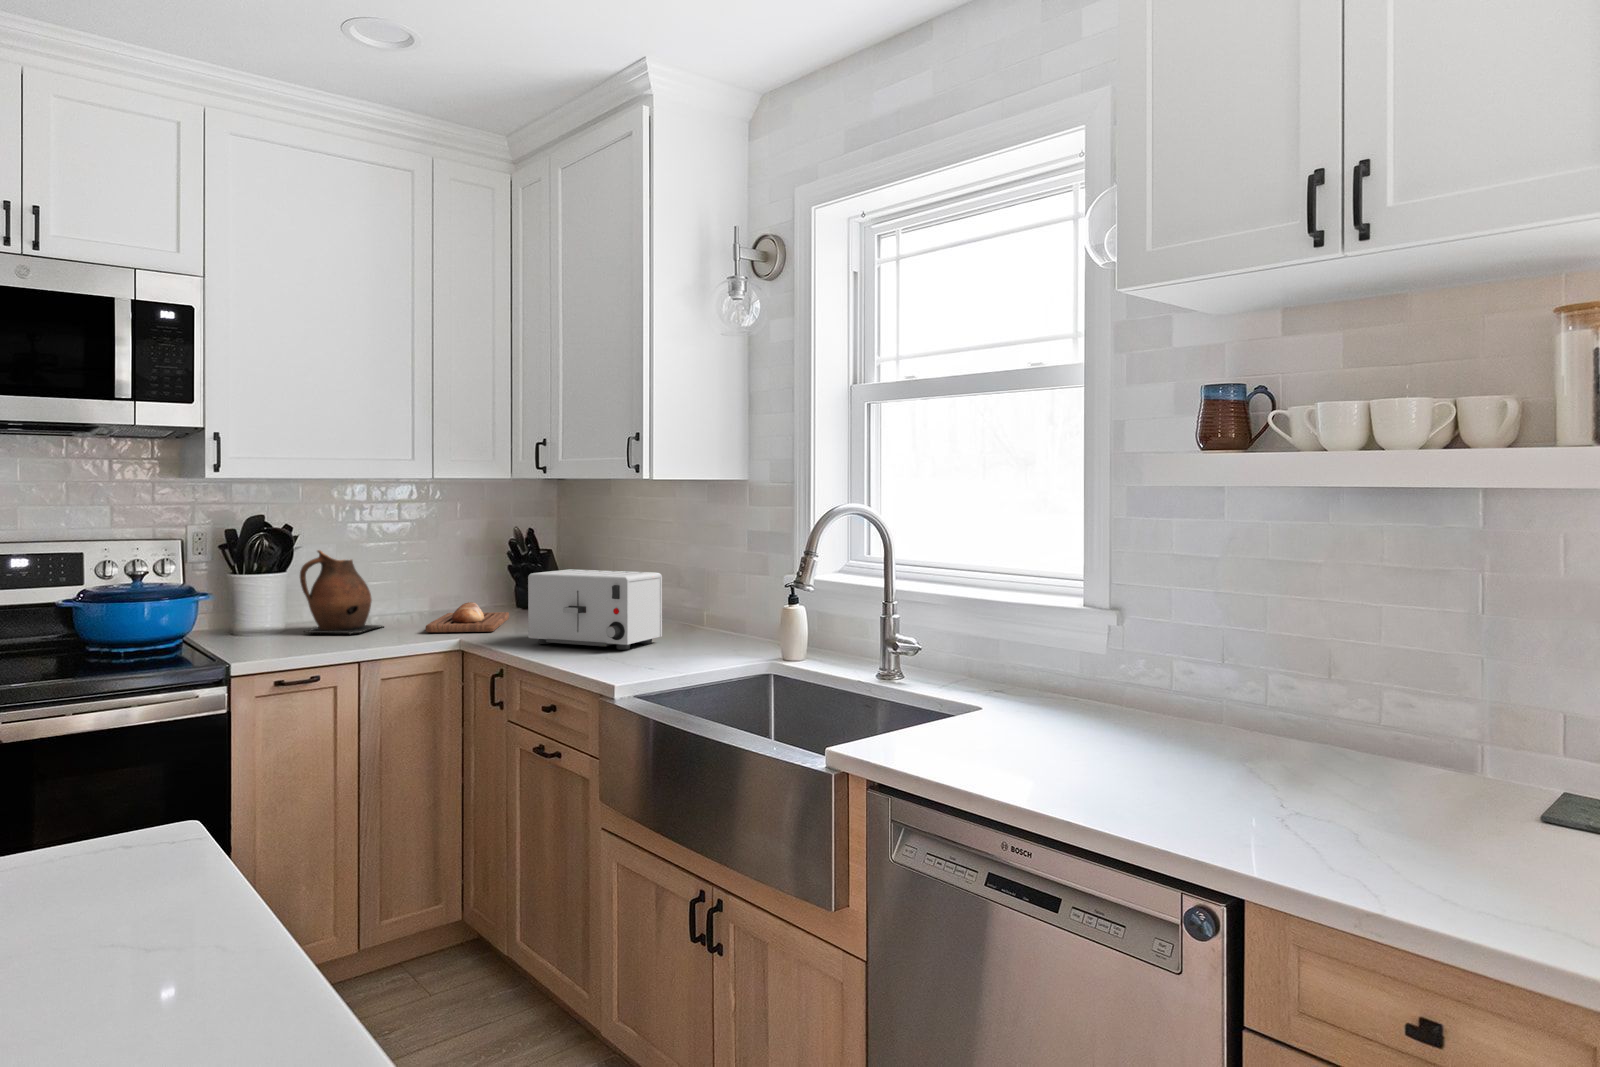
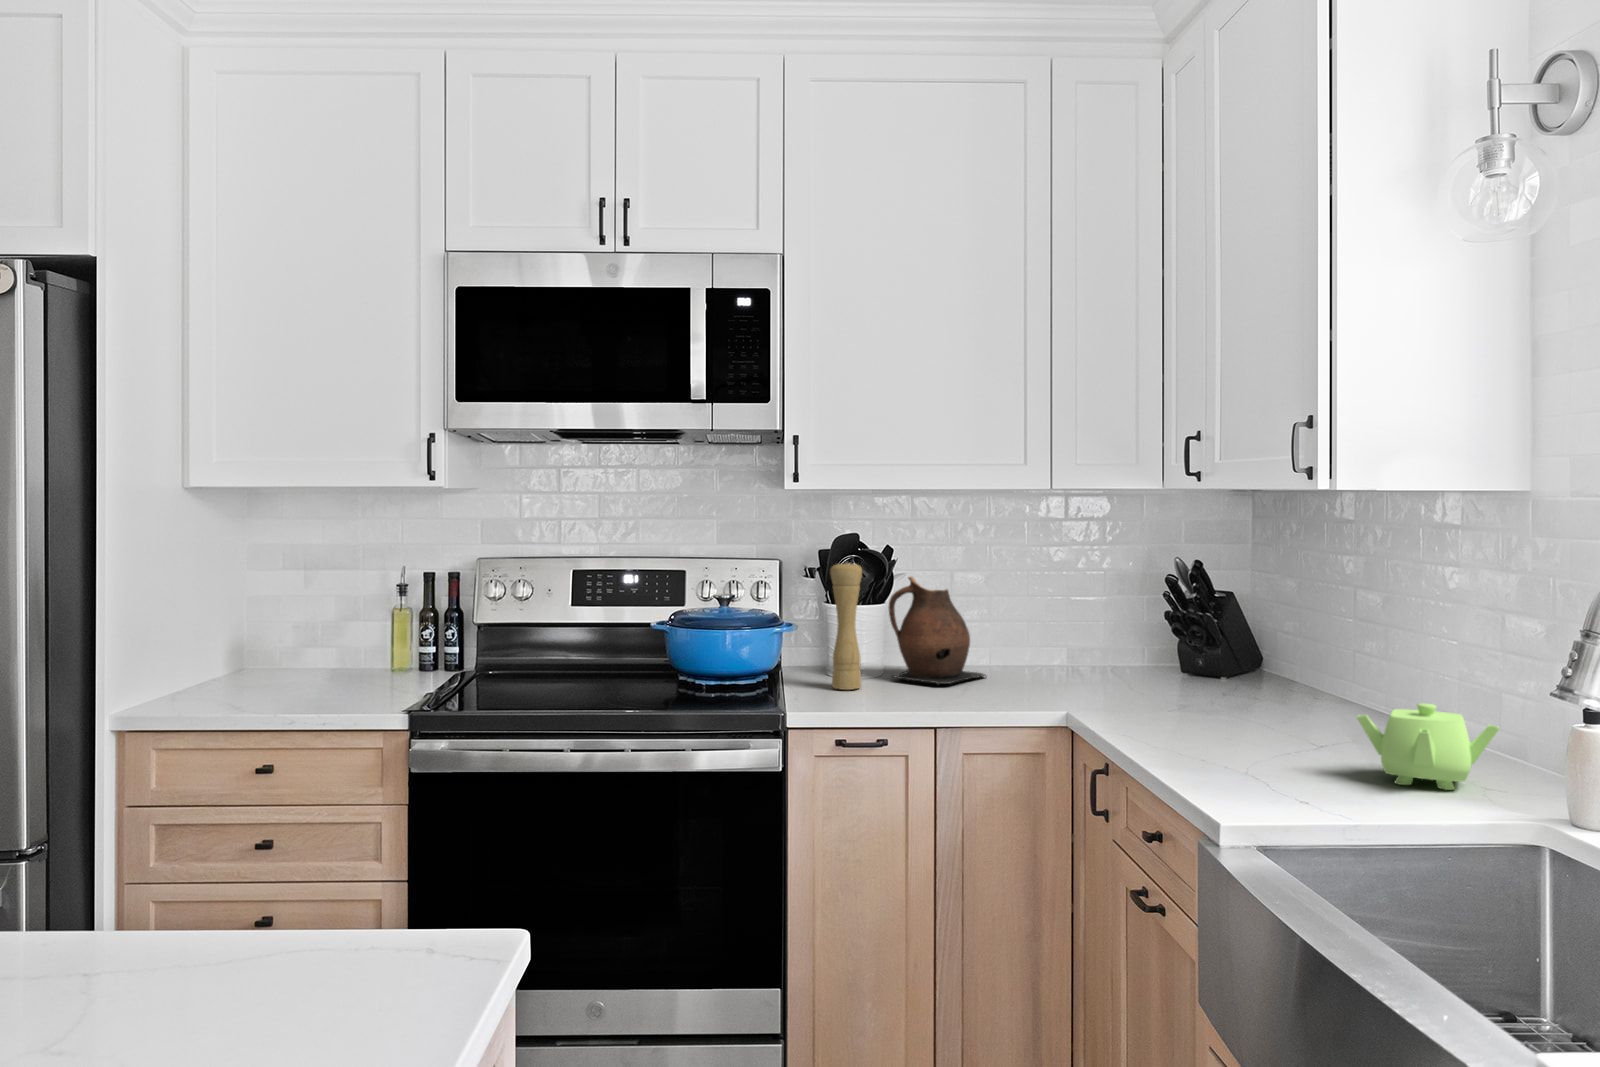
pepper mill: none [253,537,283,644] -> present [830,561,862,690]
toaster: present [528,569,662,649] -> none [1143,620,1354,756]
bread loaf: present [426,602,509,632] -> none [1026,652,1151,698]
teapot: none [672,606,747,655] -> present [1357,703,1499,790]

